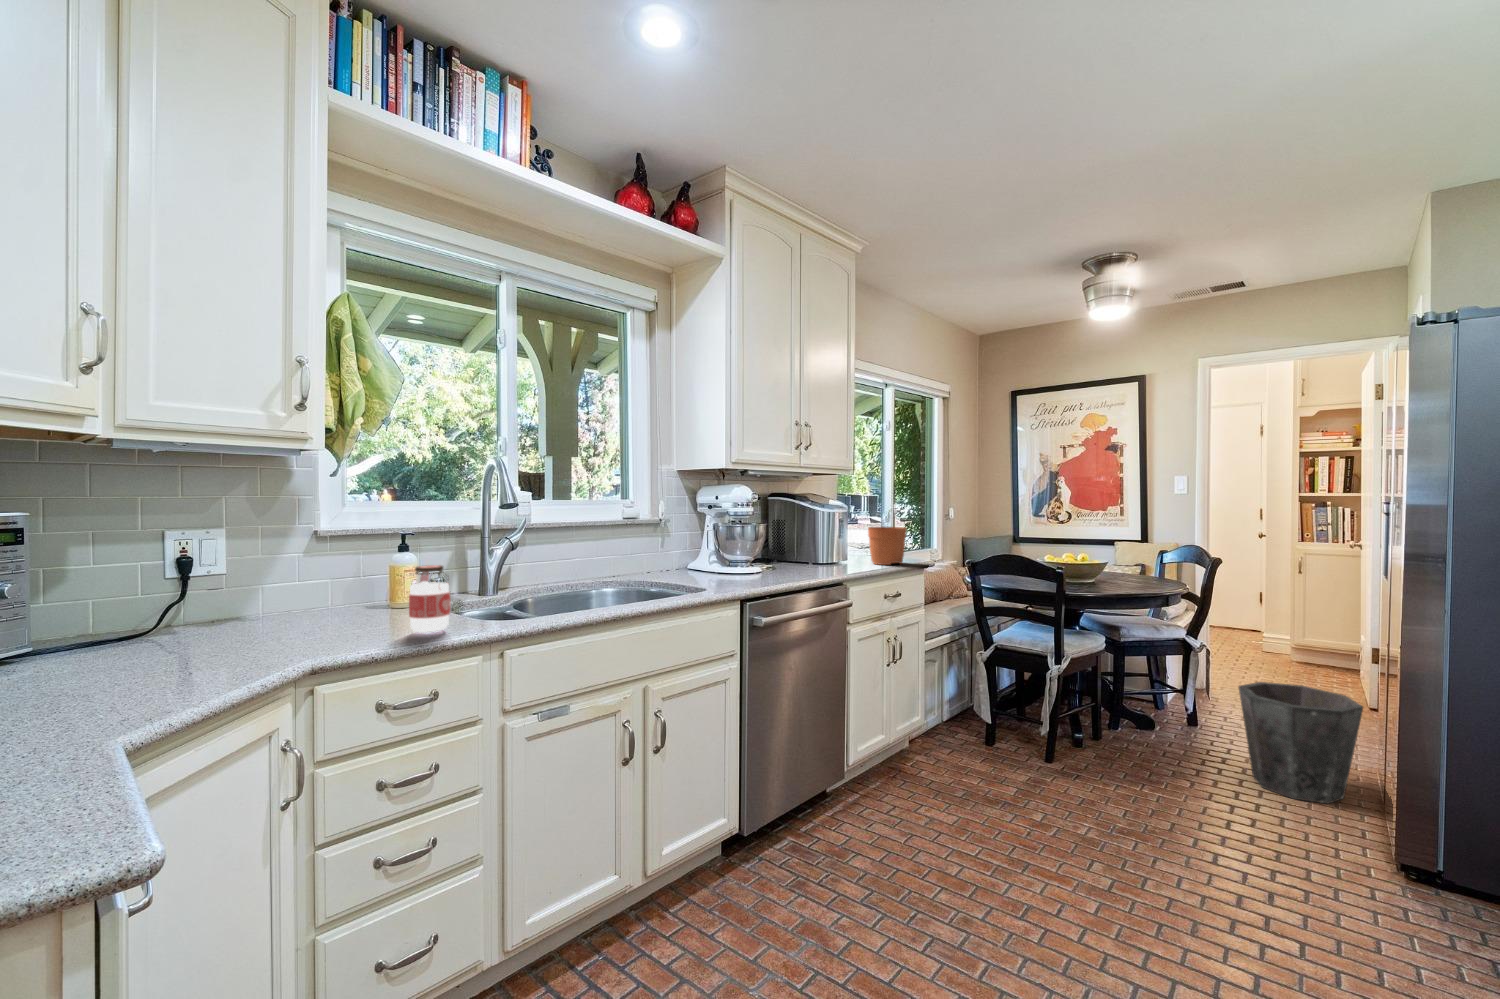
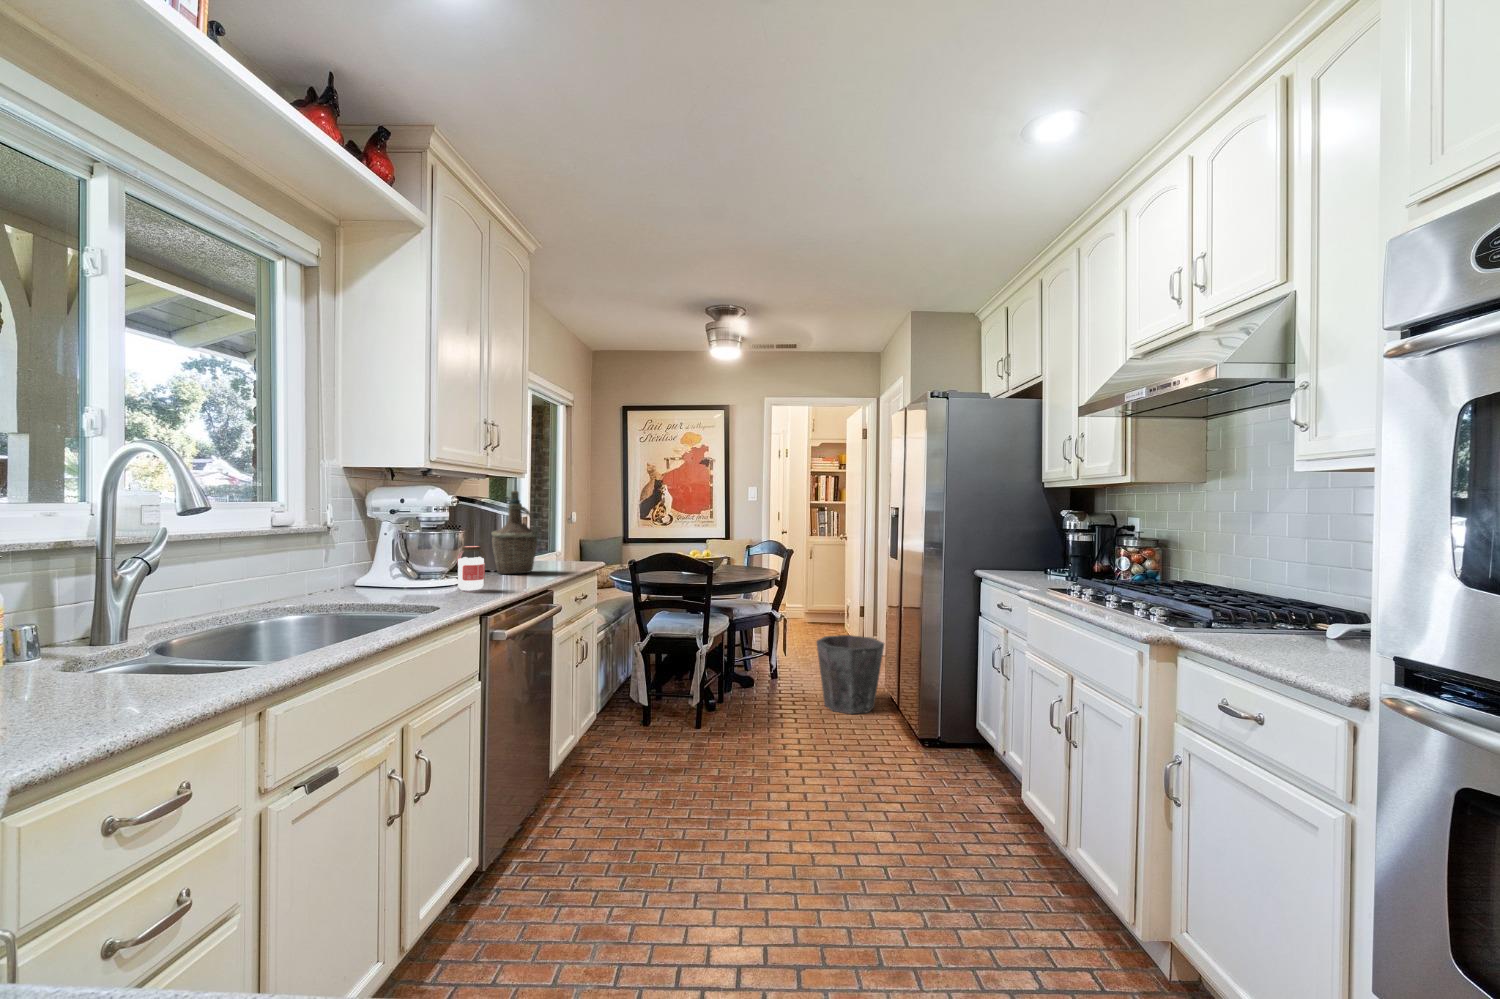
bottle: none [807,487,850,568] -> present [492,491,538,574]
plant pot: present [868,510,906,565] -> none [546,513,585,568]
jar: present [409,565,450,633] -> present [458,546,486,590]

